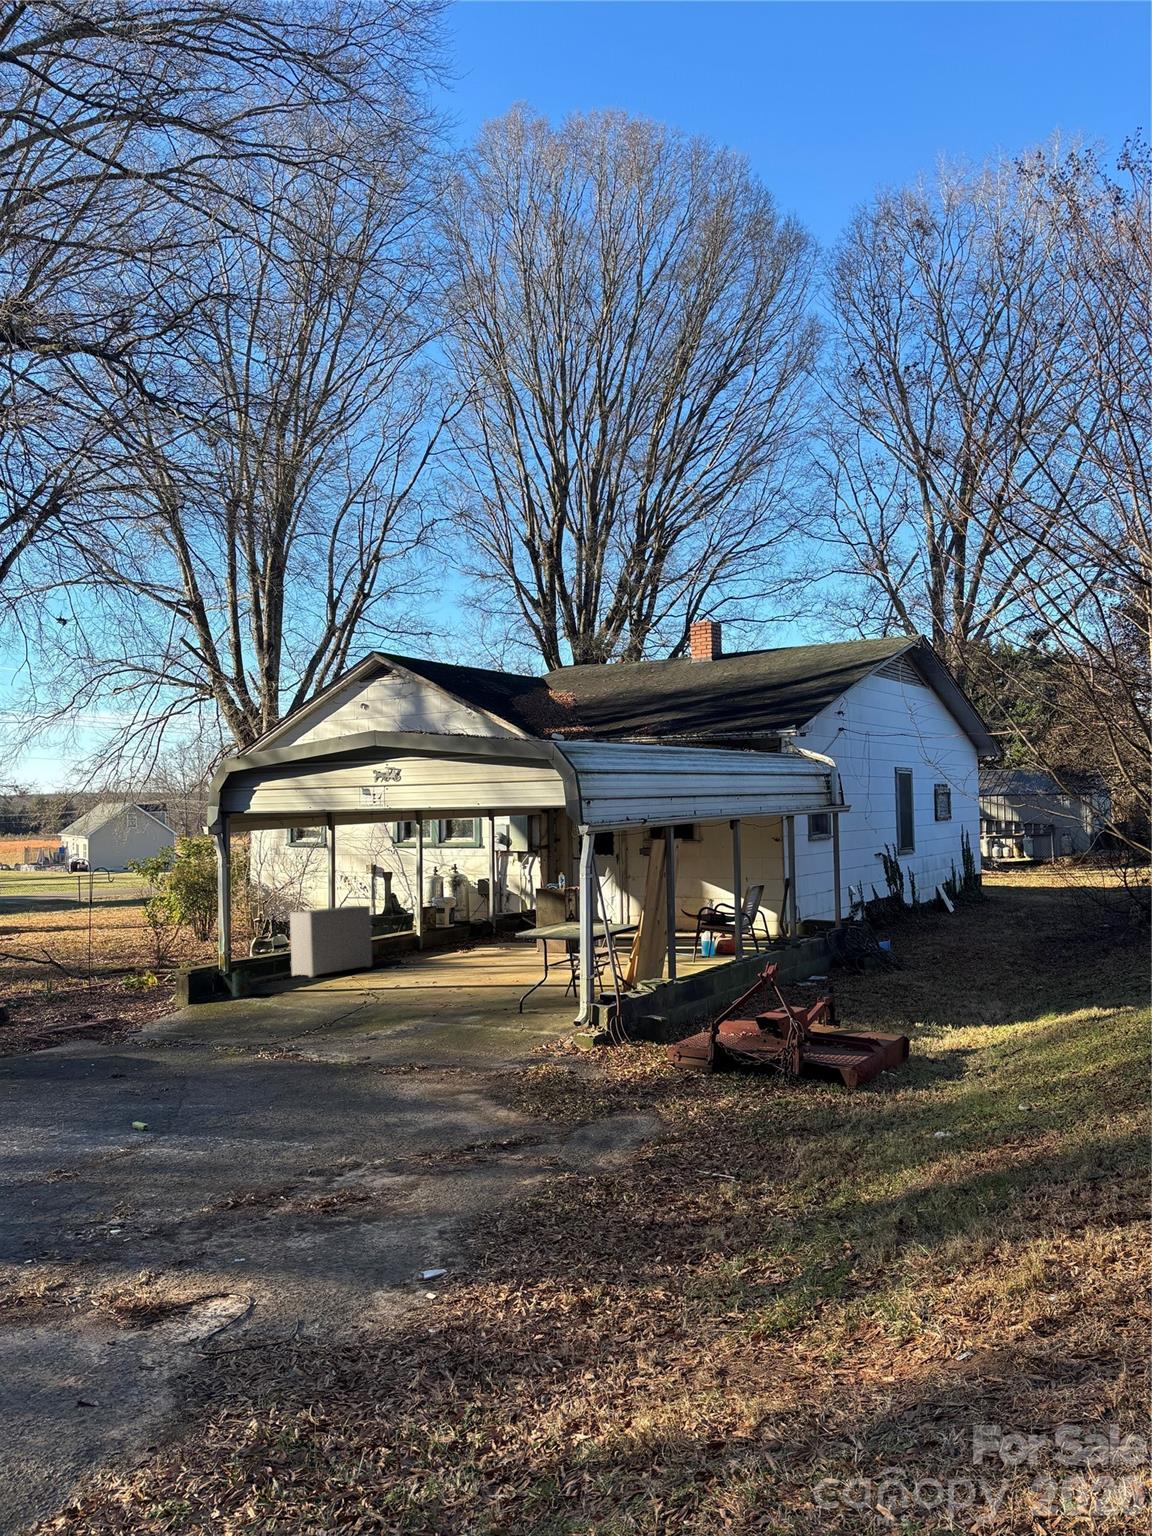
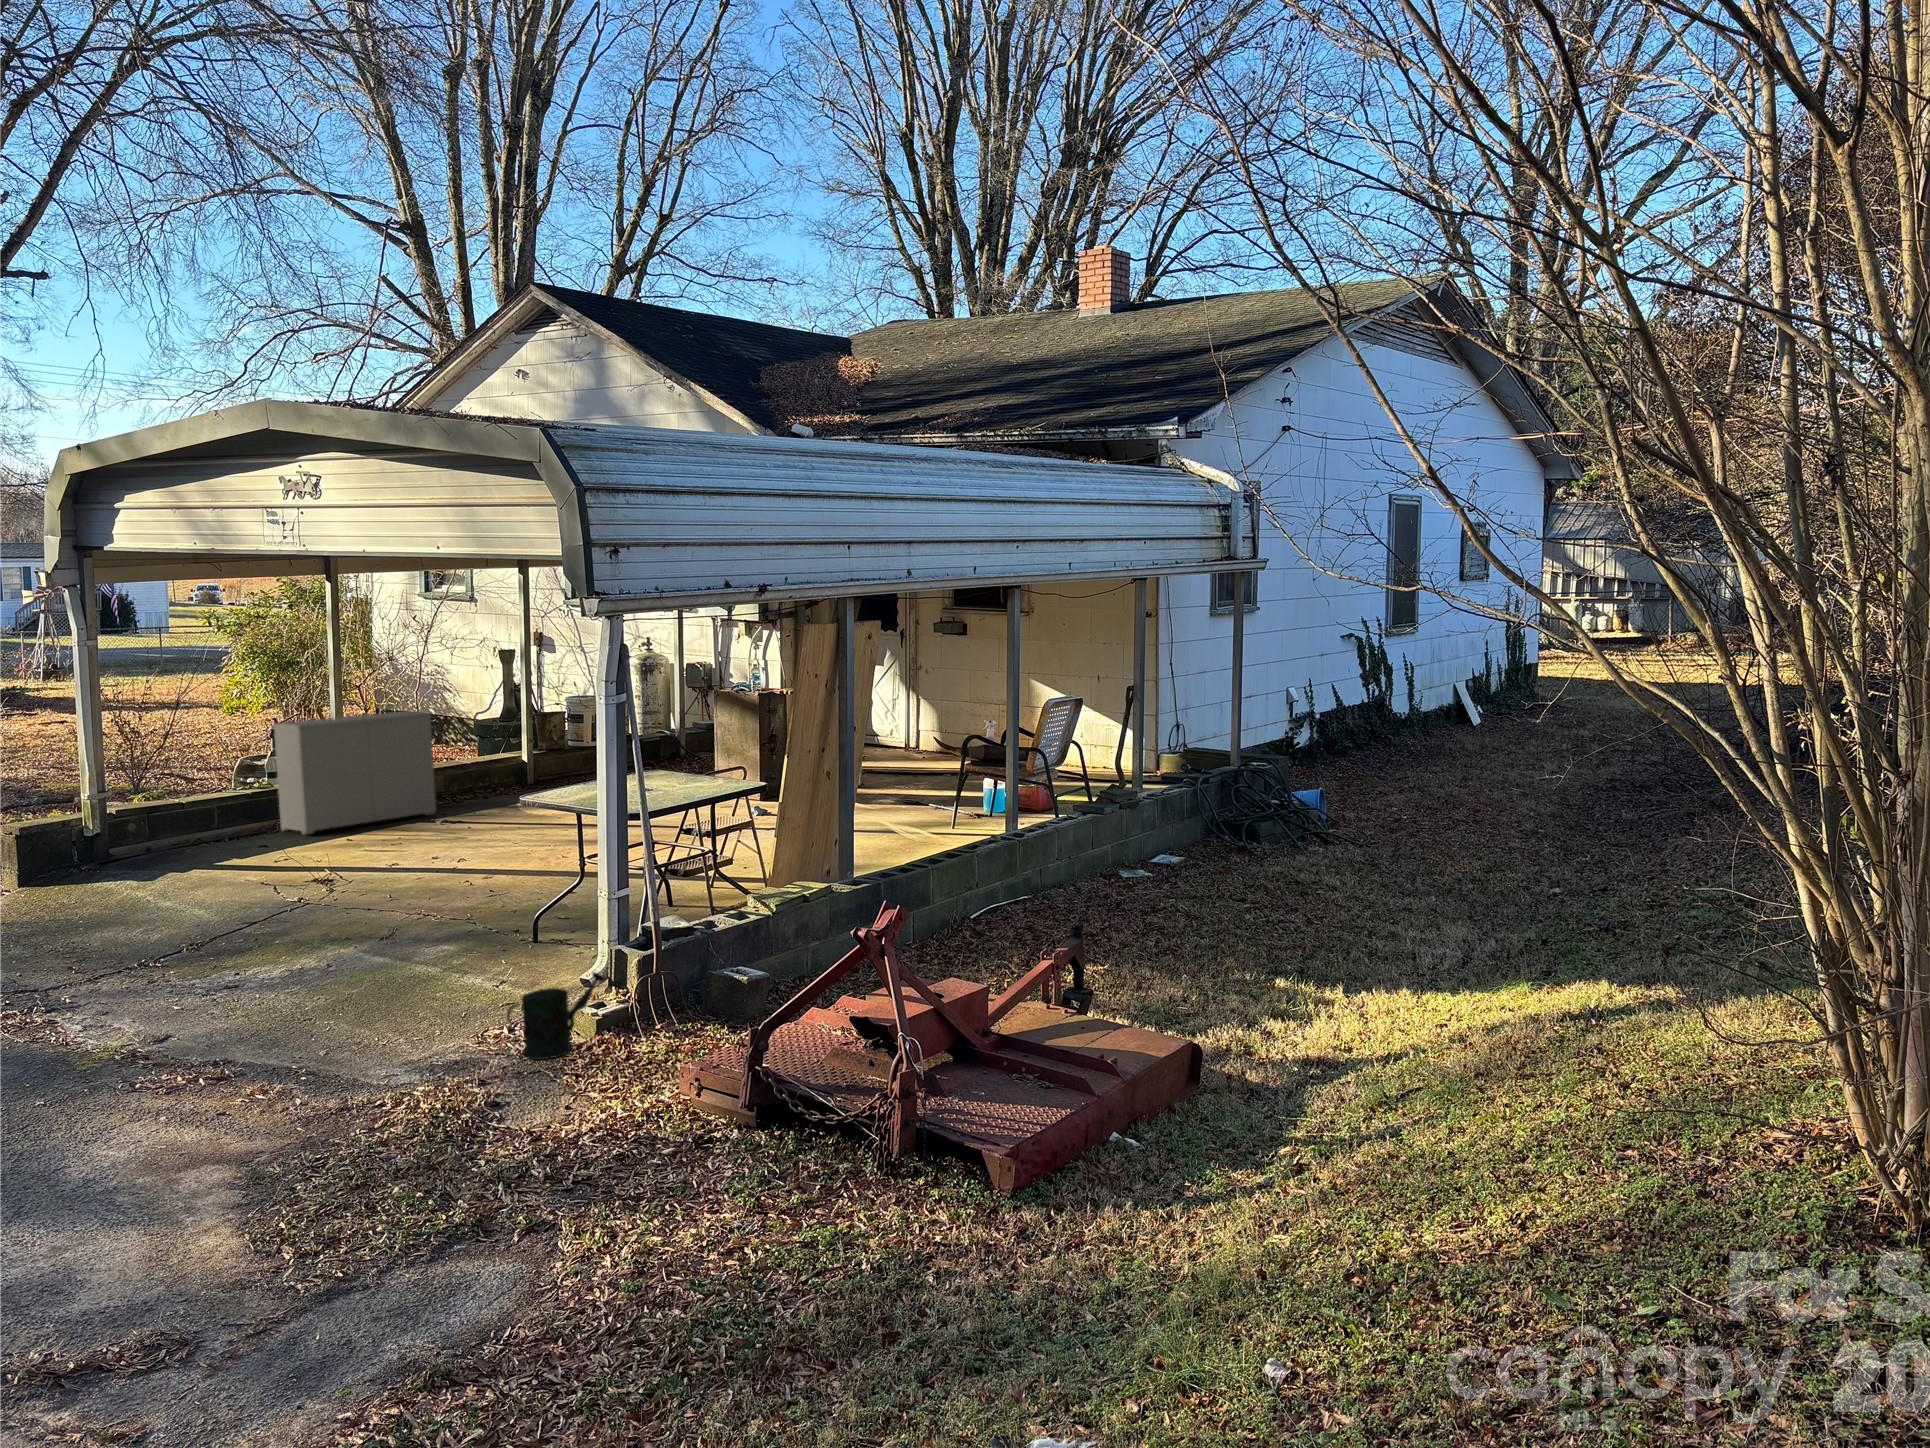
watering can: present [218,970,254,997] -> present [507,972,605,1060]

